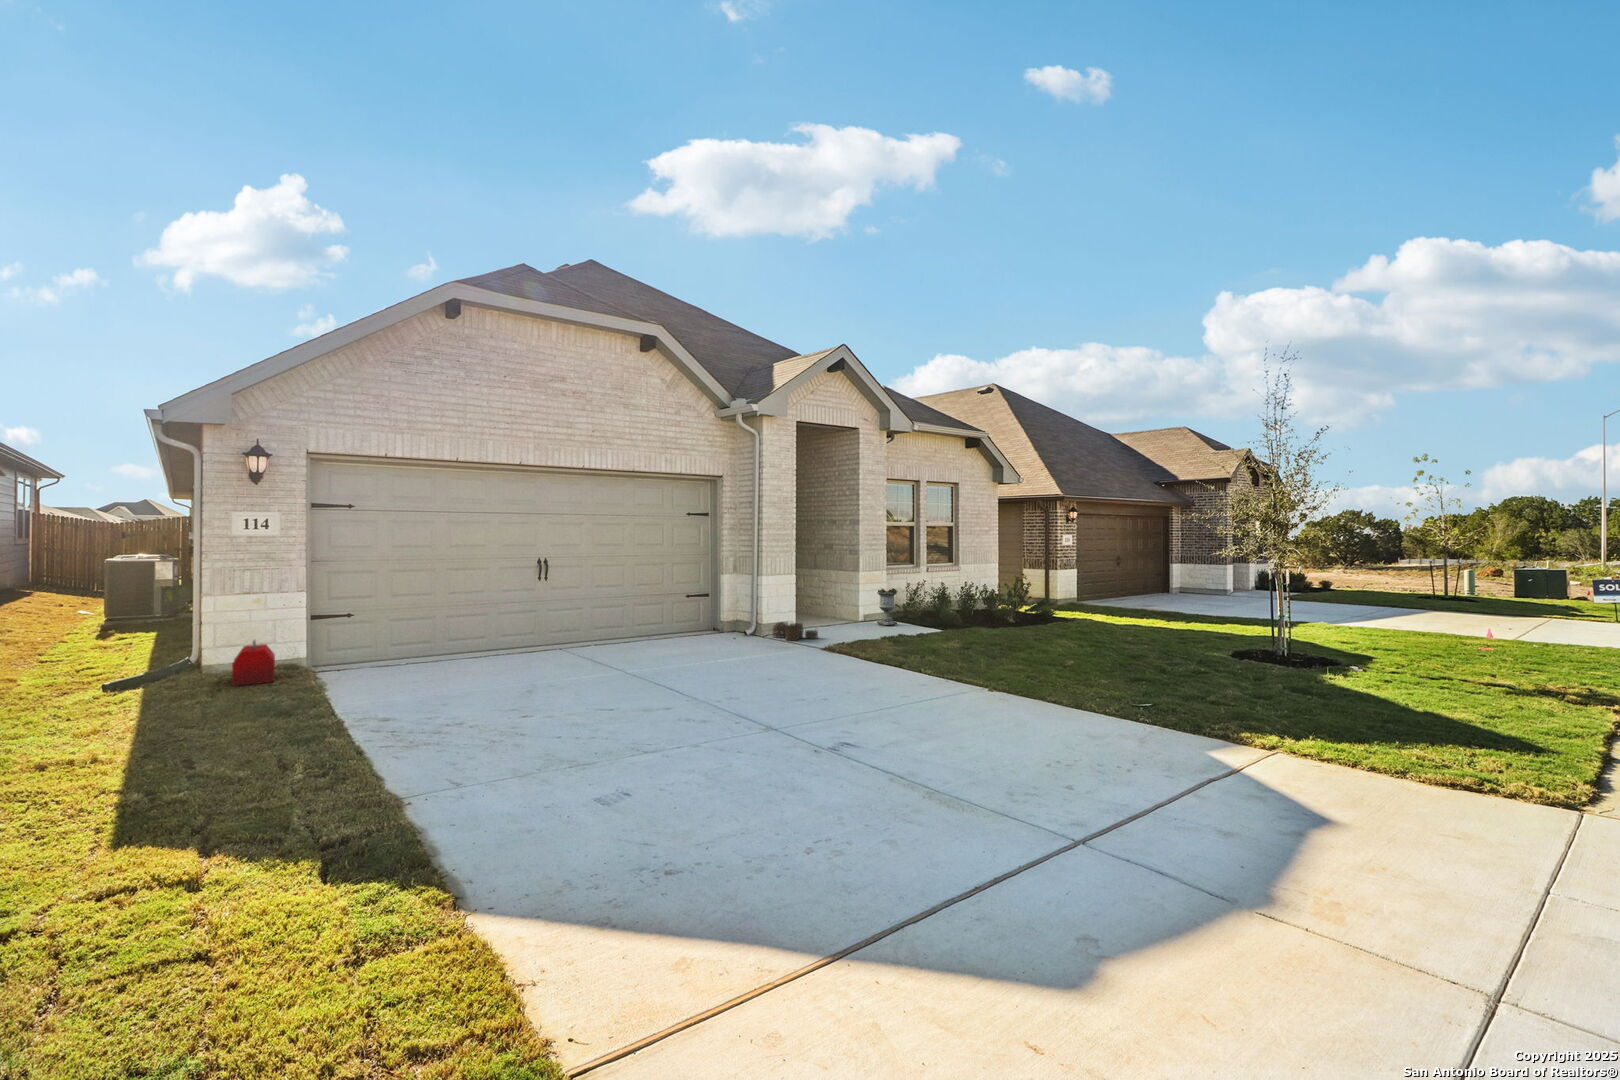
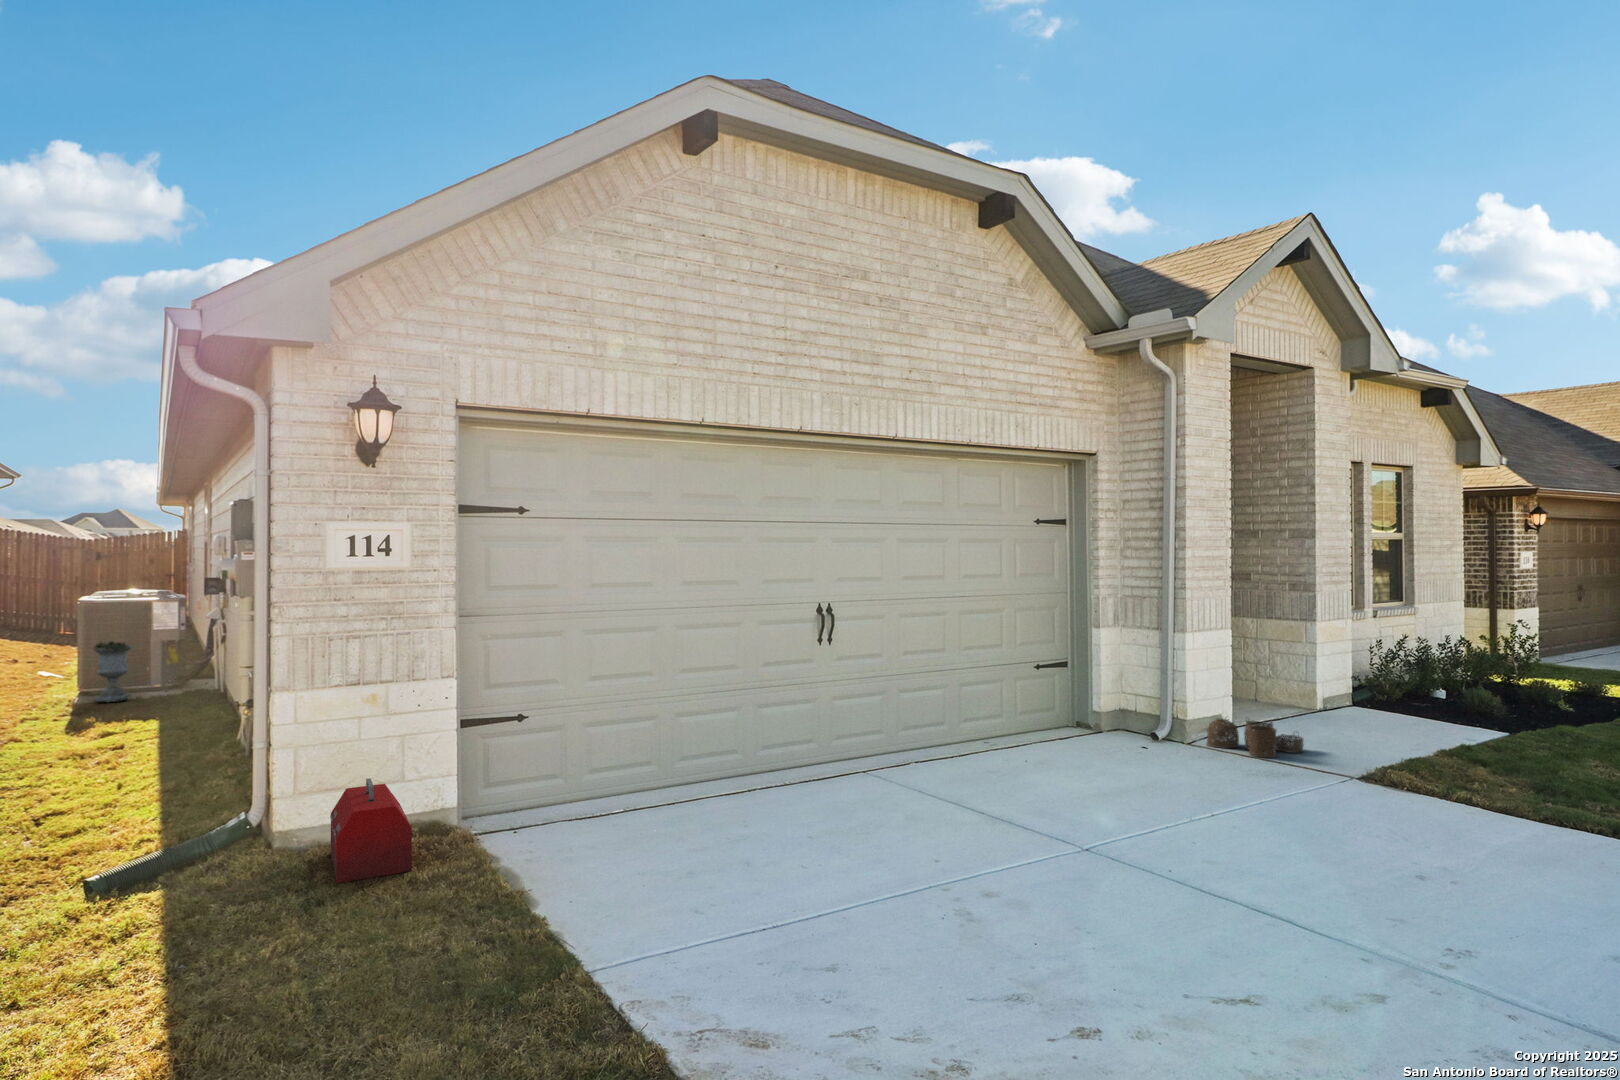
planter: present [877,588,897,625] -> present [93,641,132,702]

